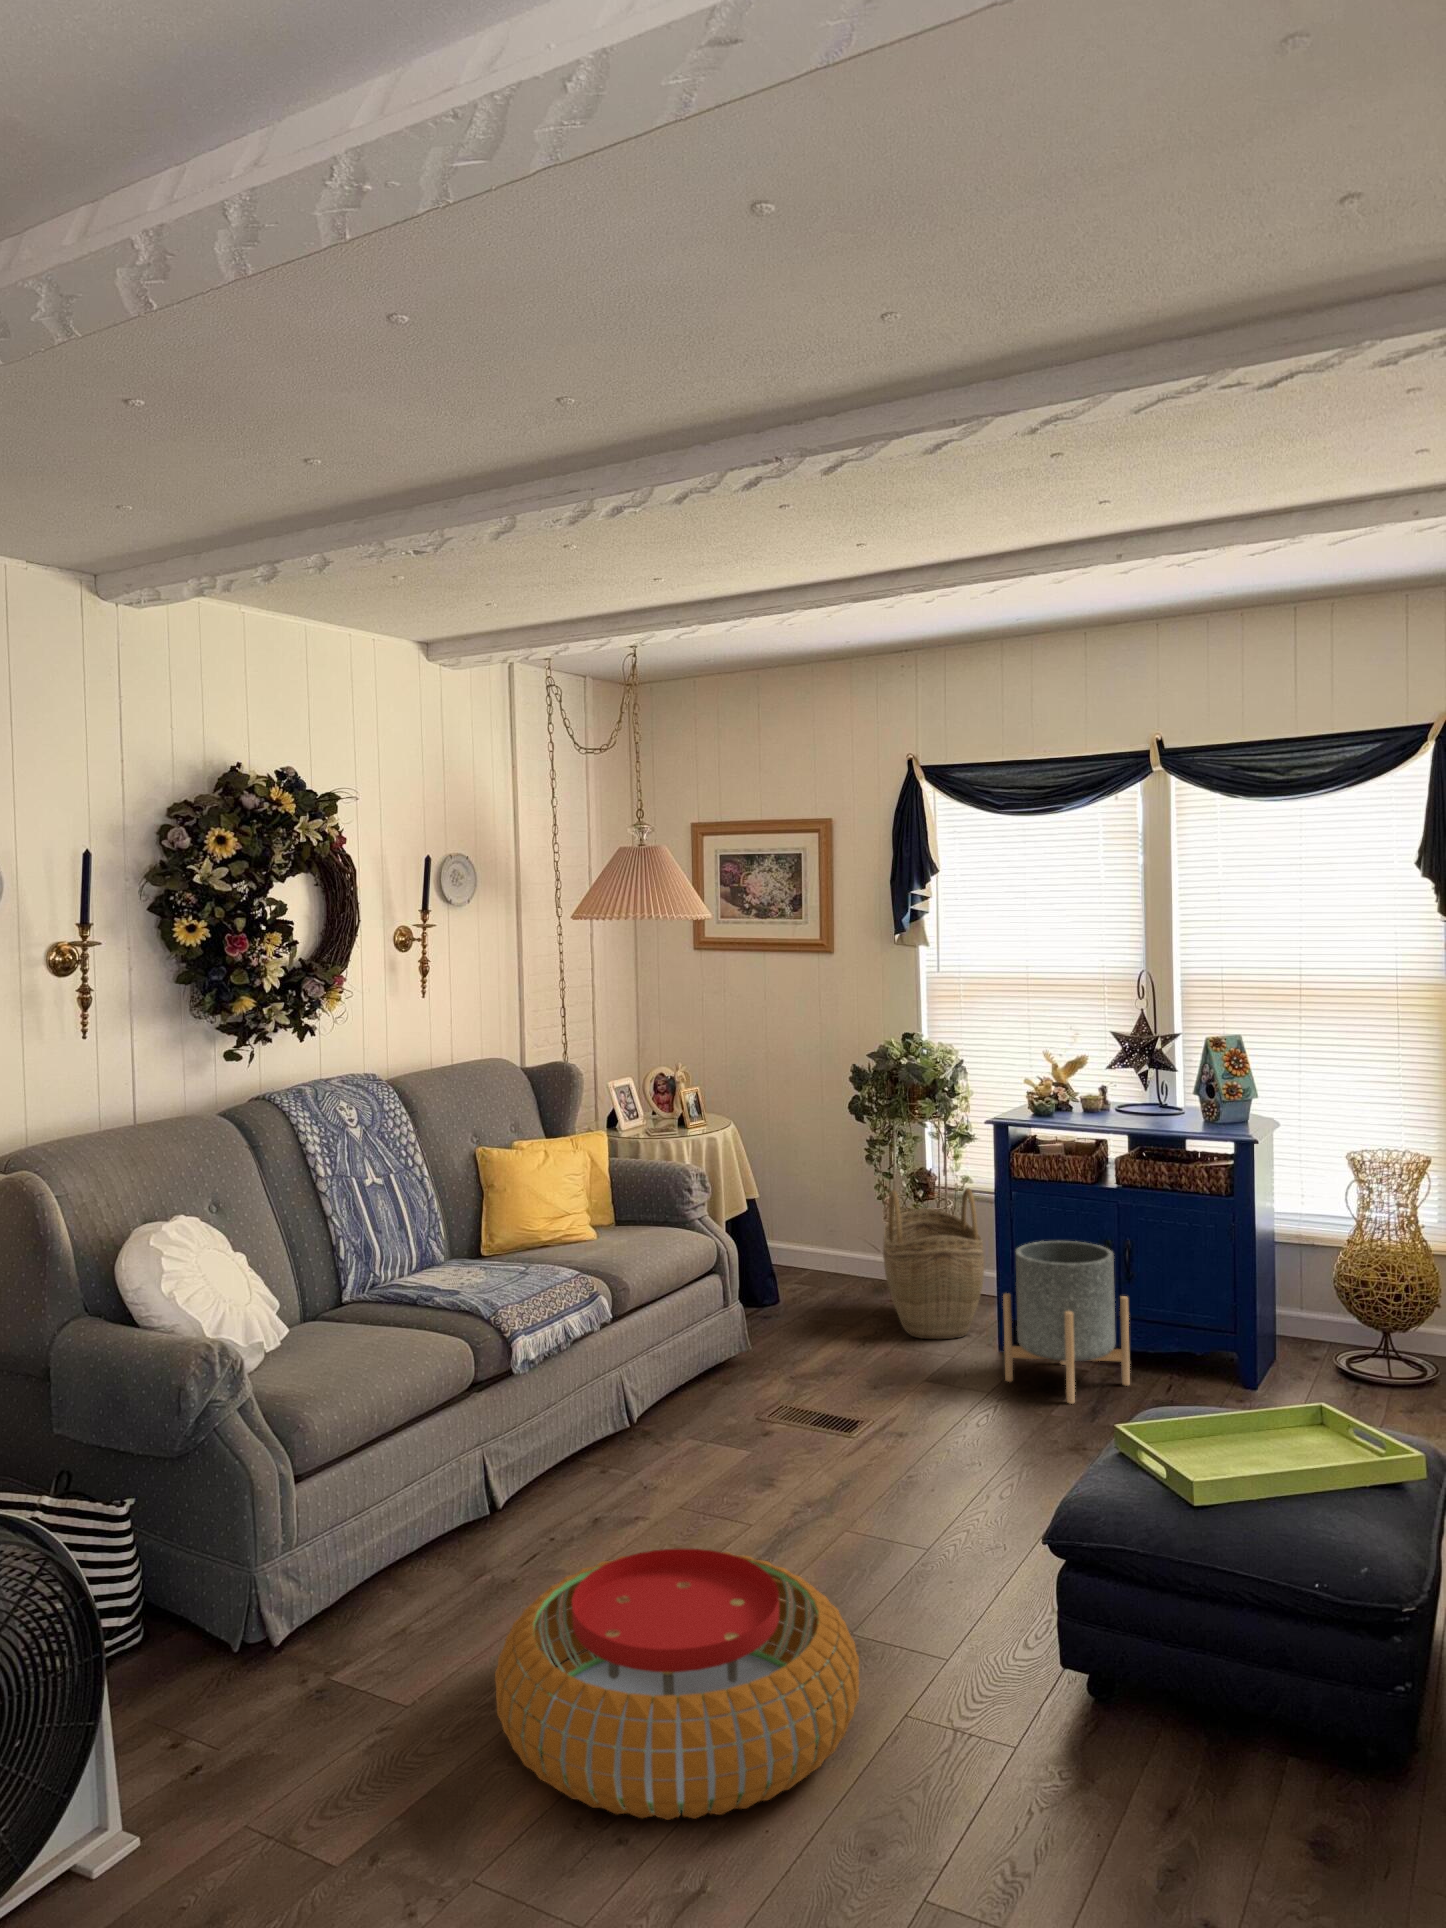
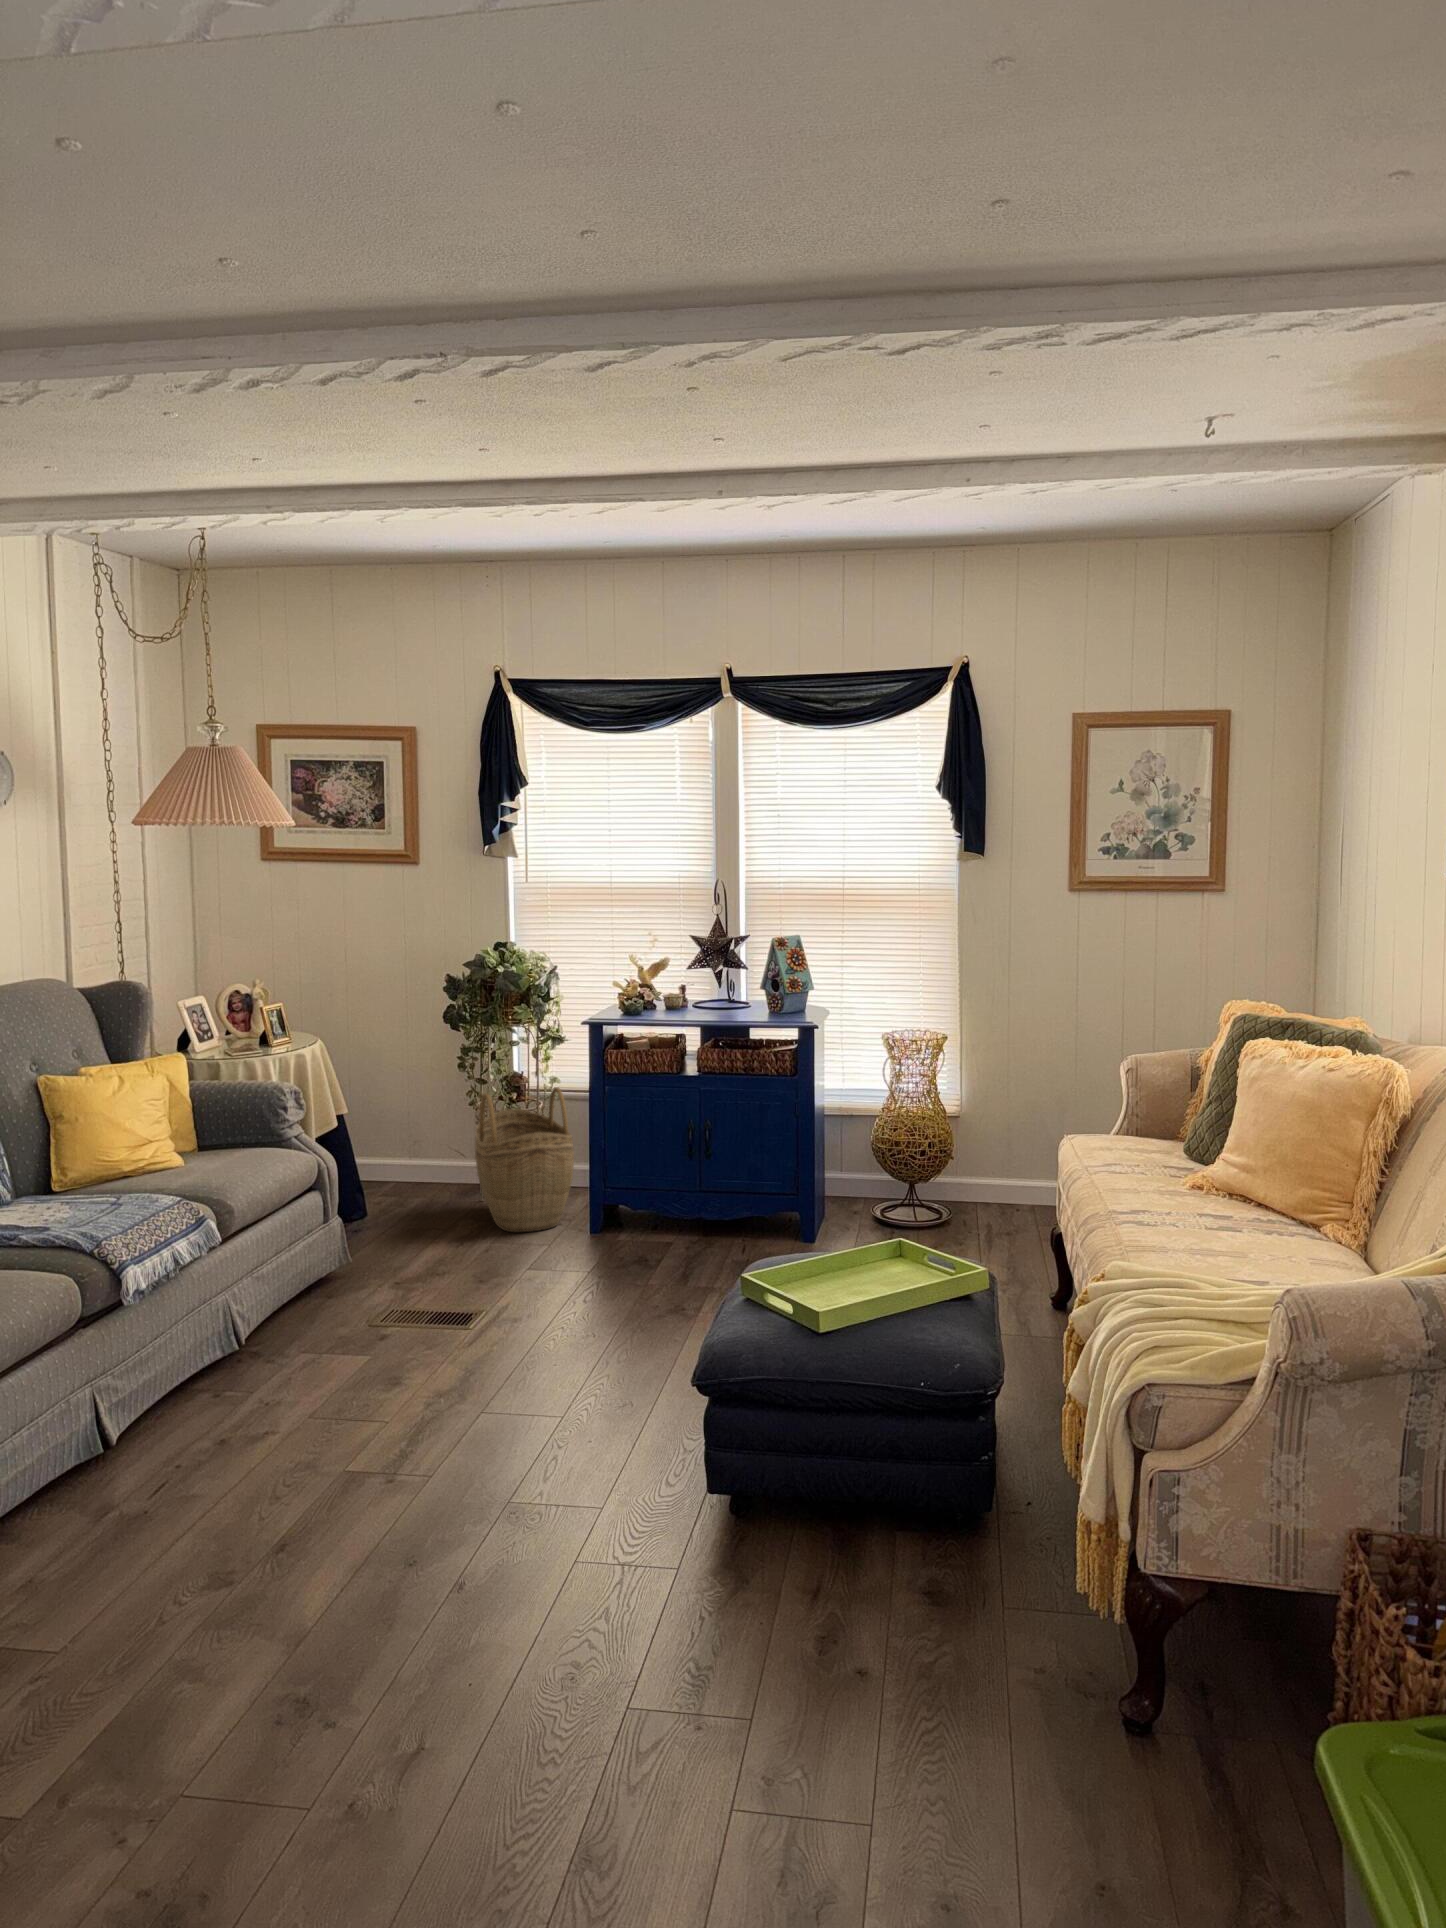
planter: present [1003,1241,1130,1404] -> none [600,1129,713,1276]
pouf: present [495,1549,860,1820] -> none [165,1447,539,1712]

